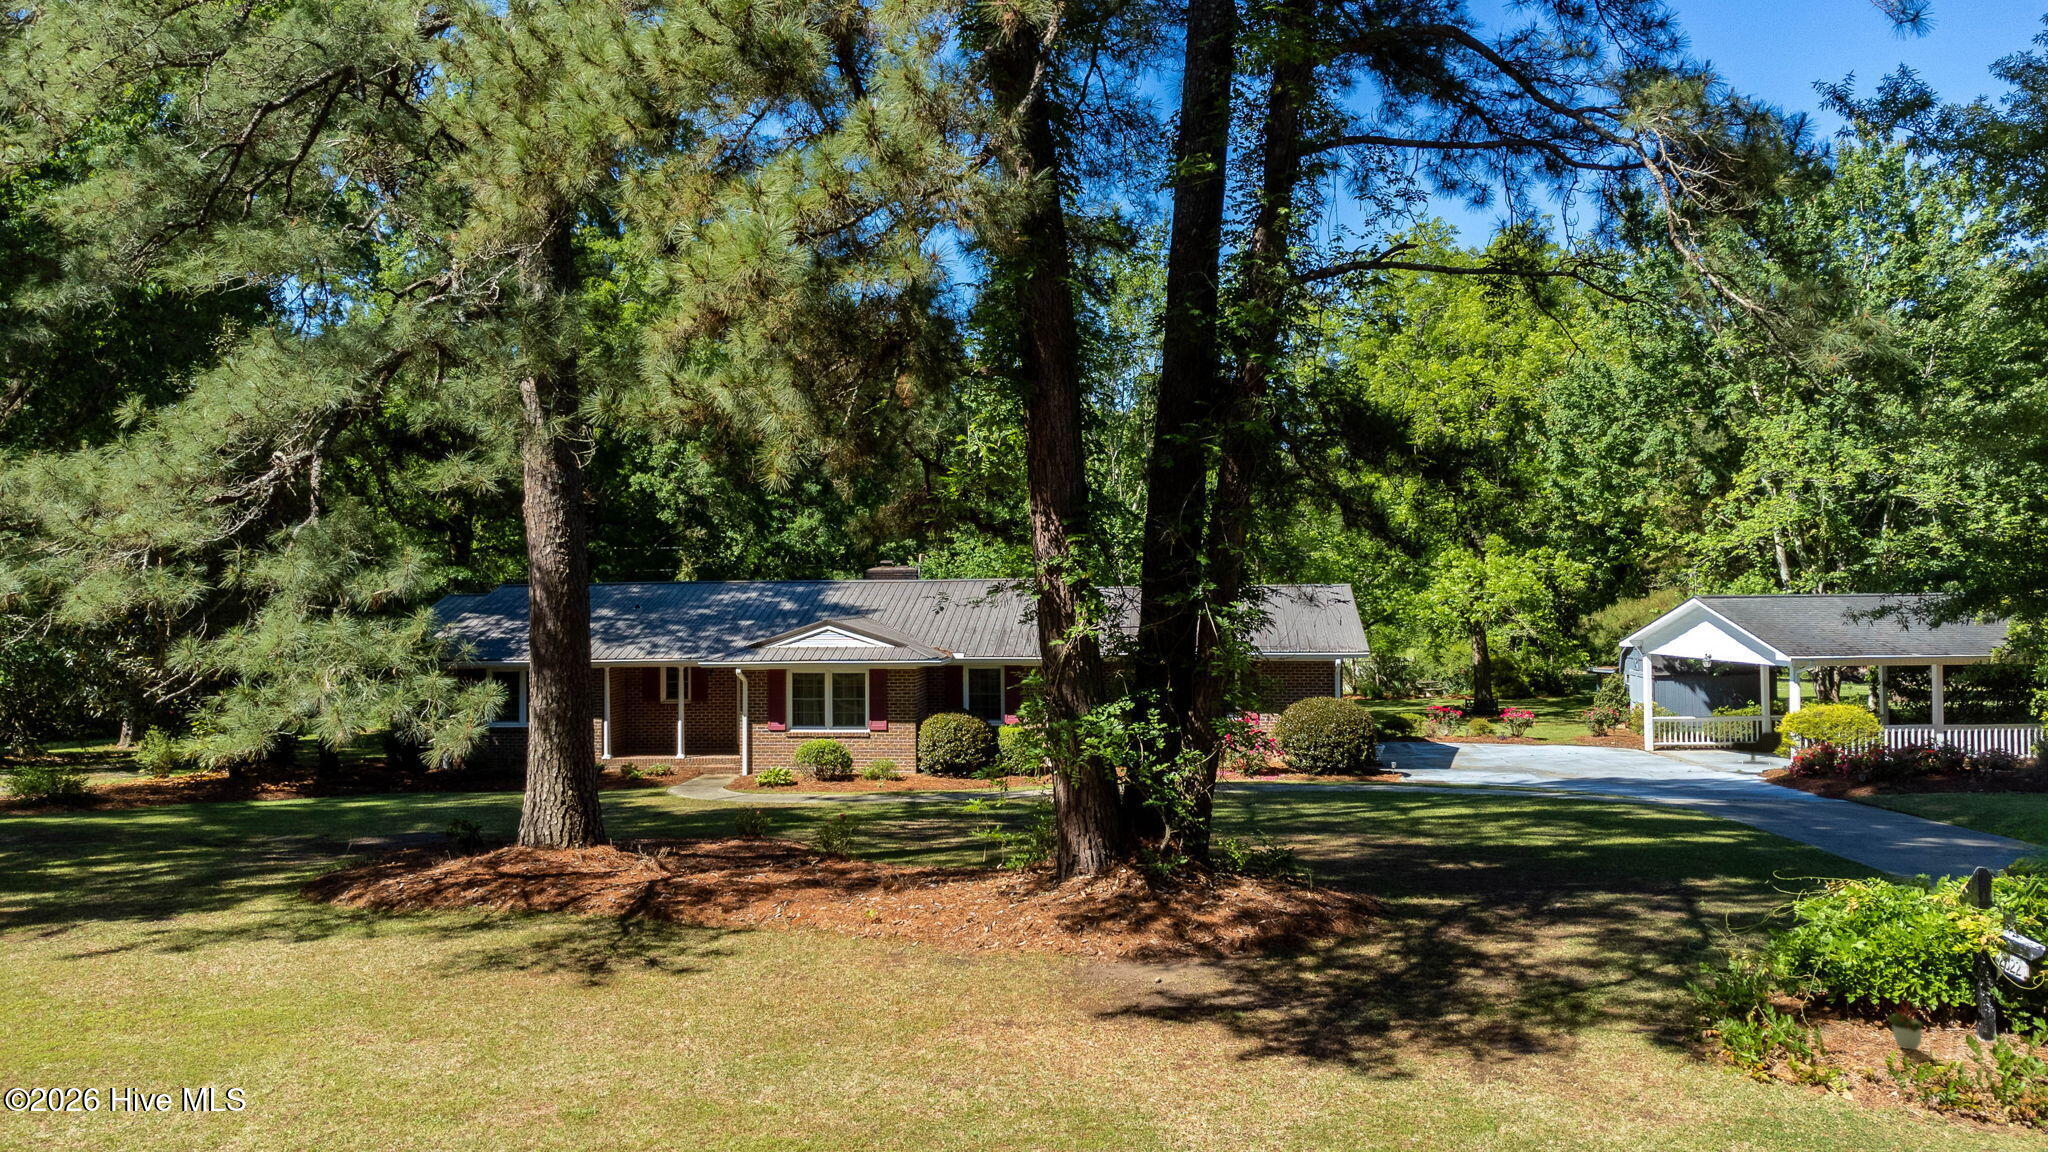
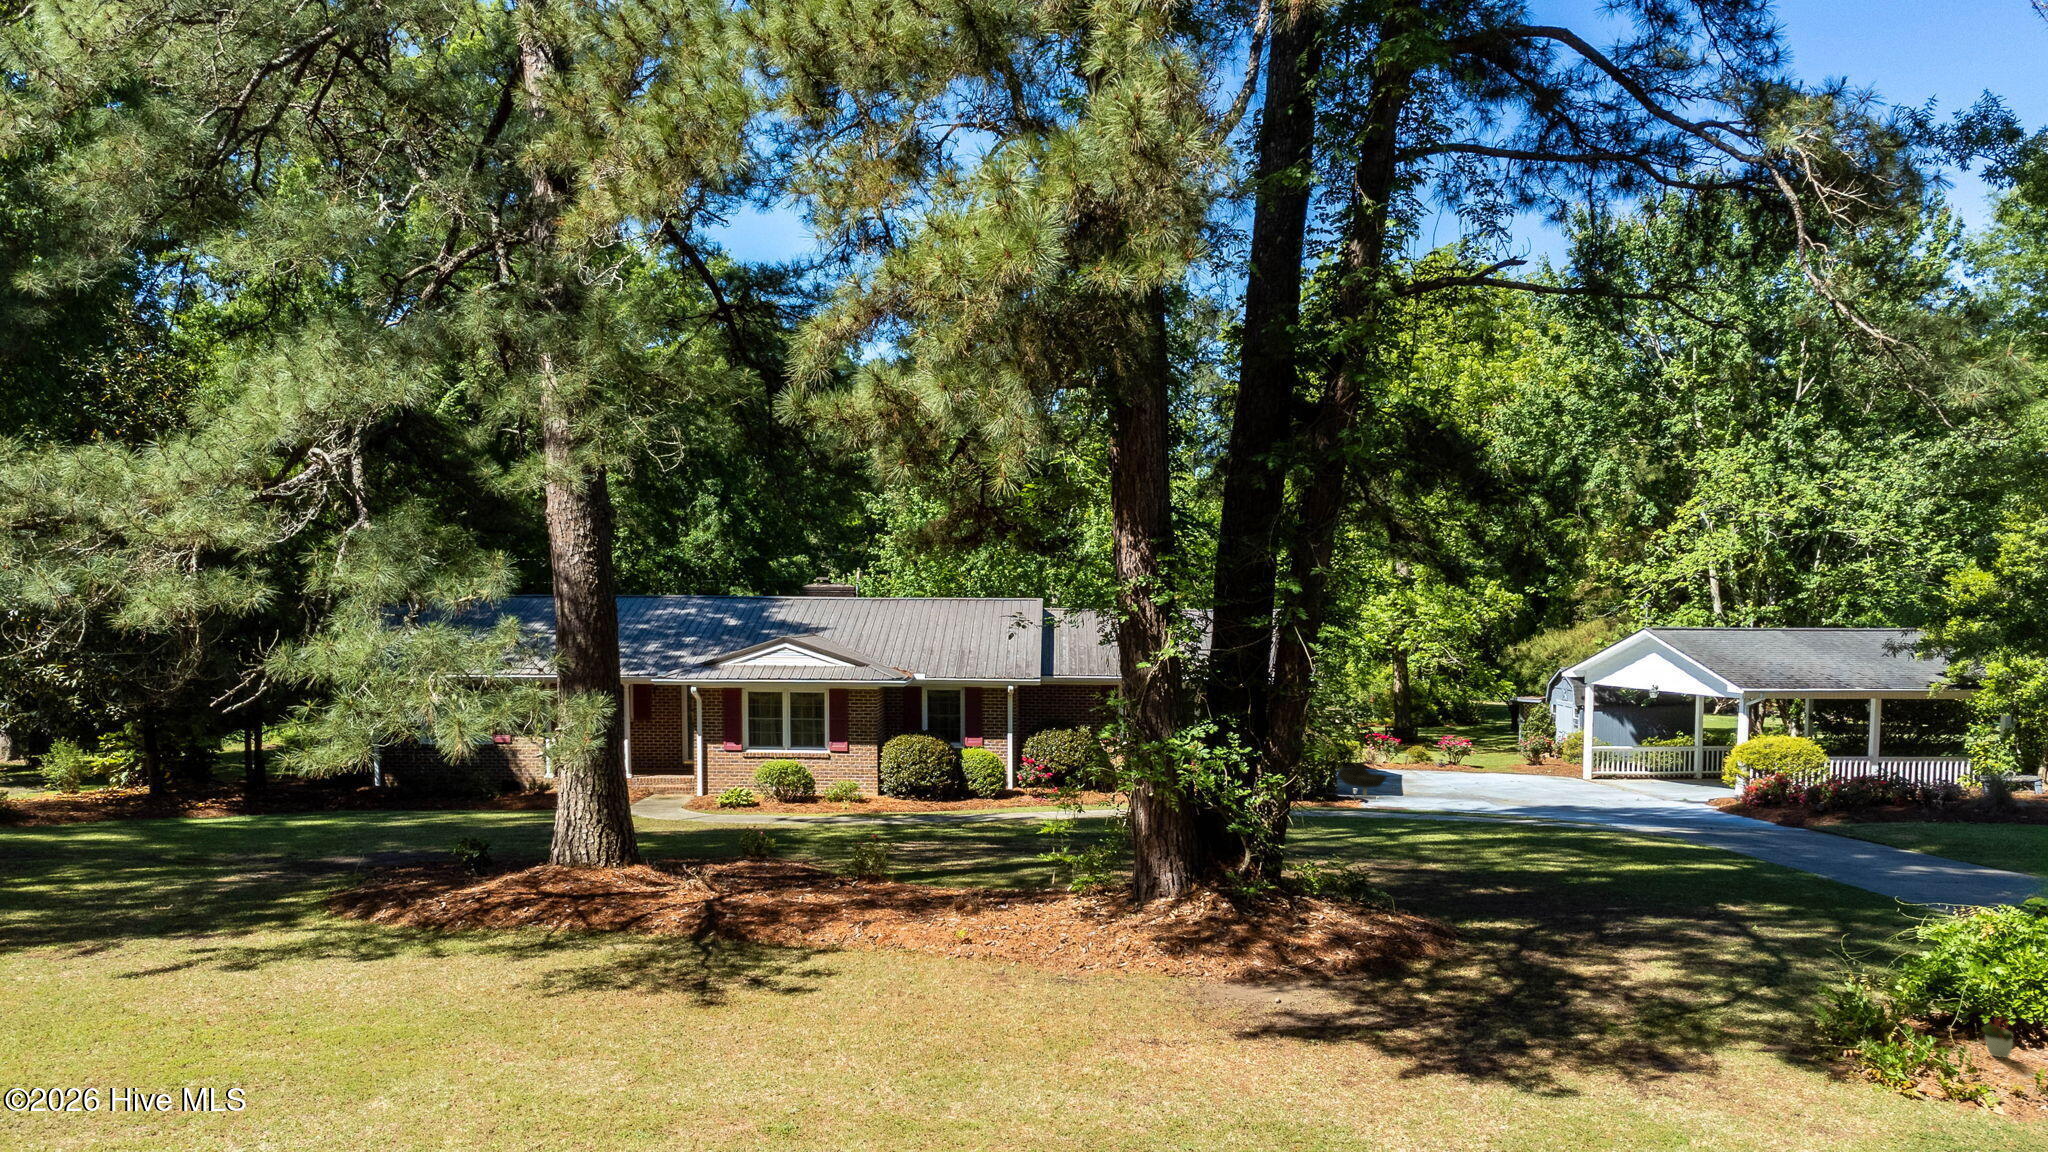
lounge chair: present [1732,732,1782,763] -> present [1338,762,1387,797]

